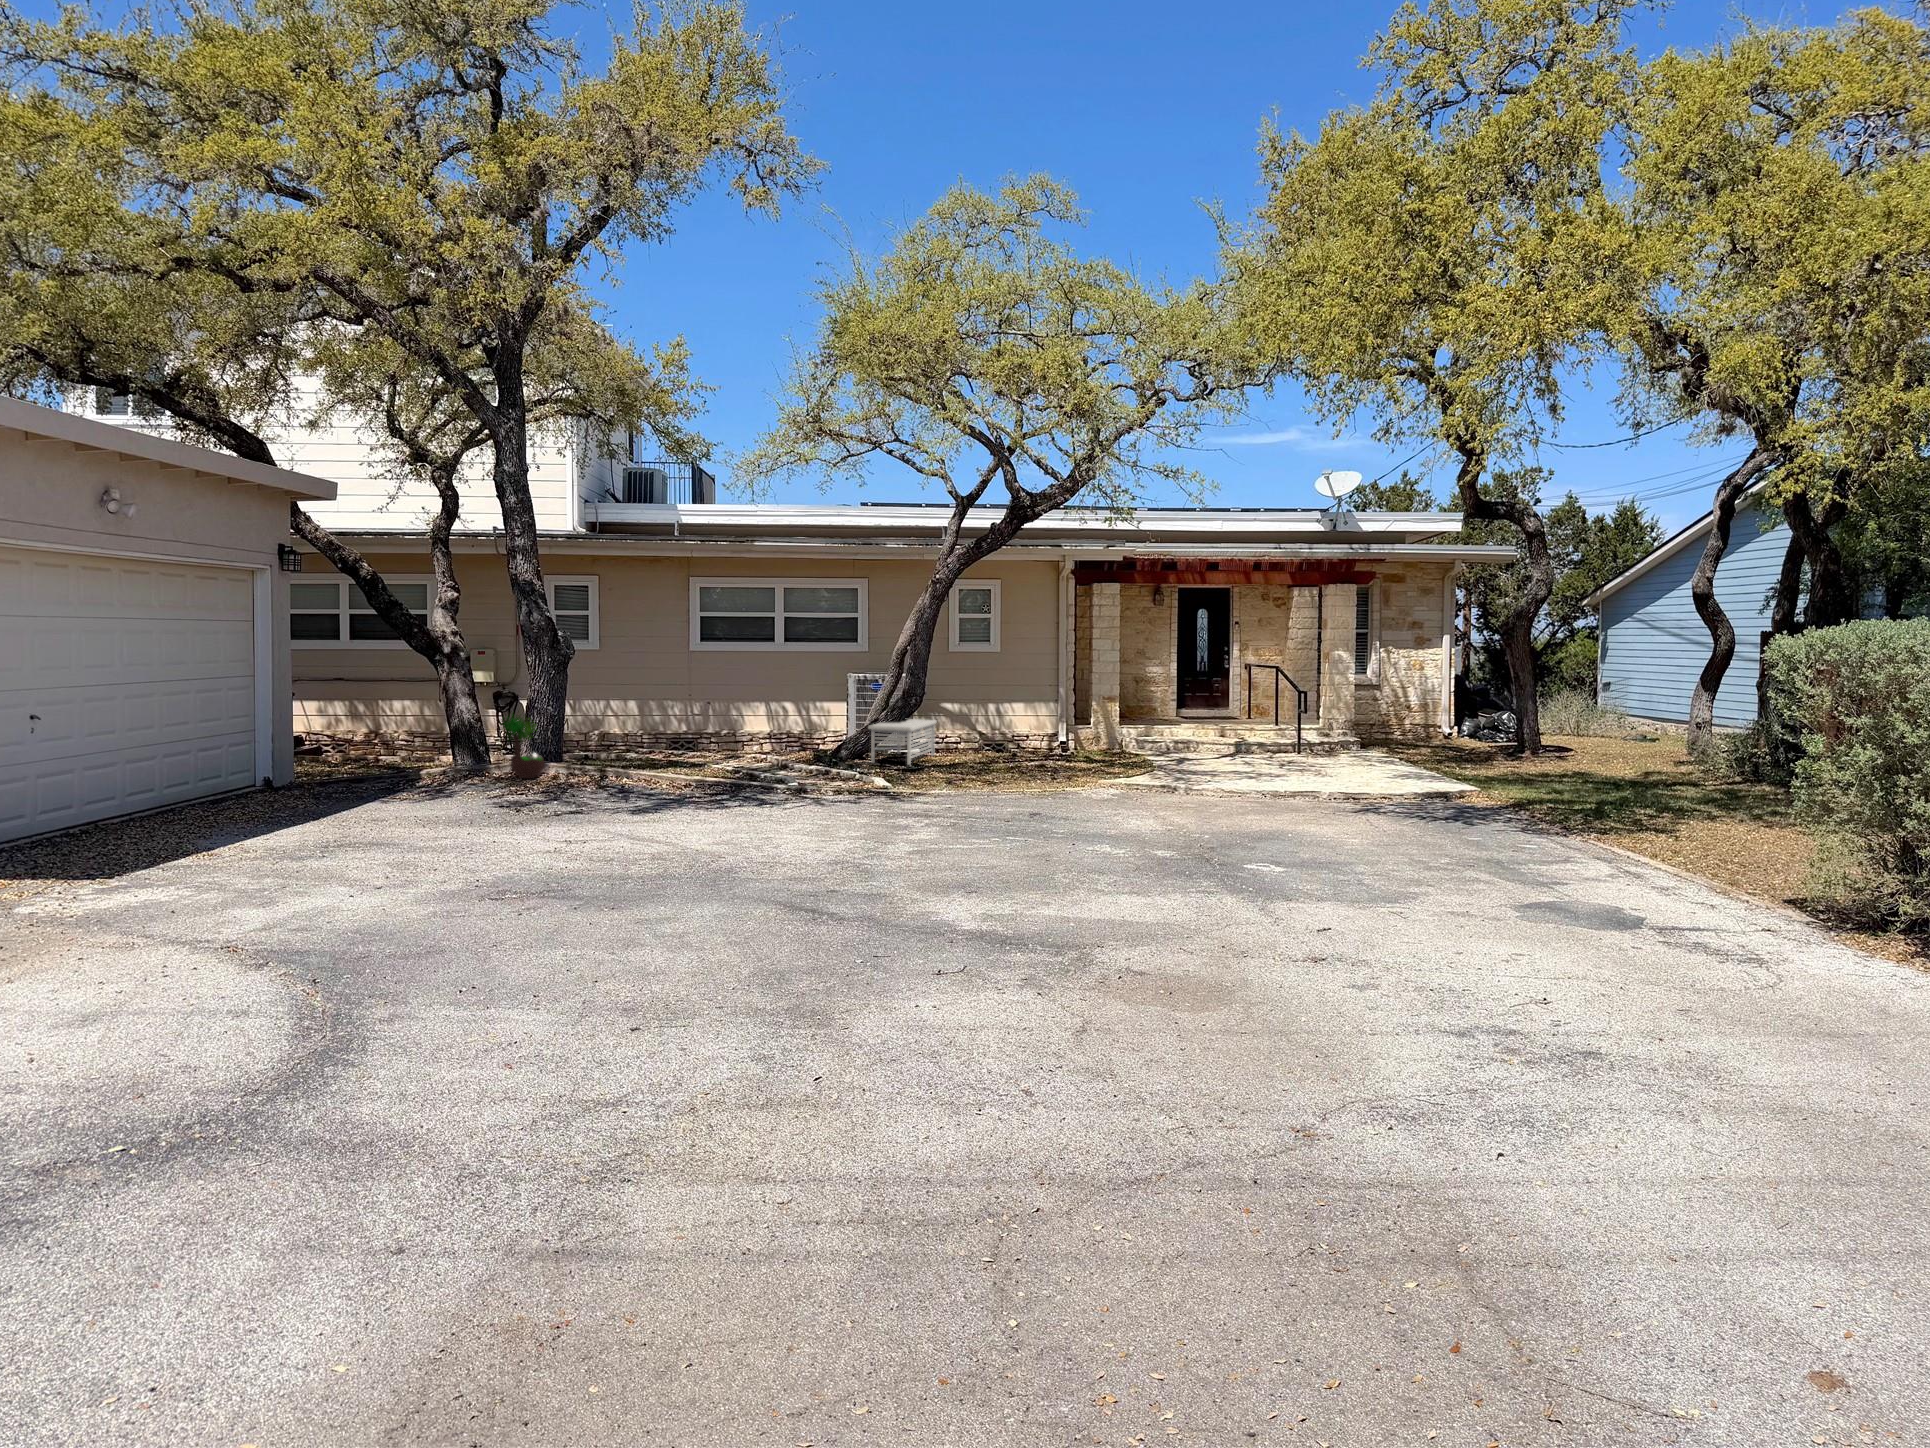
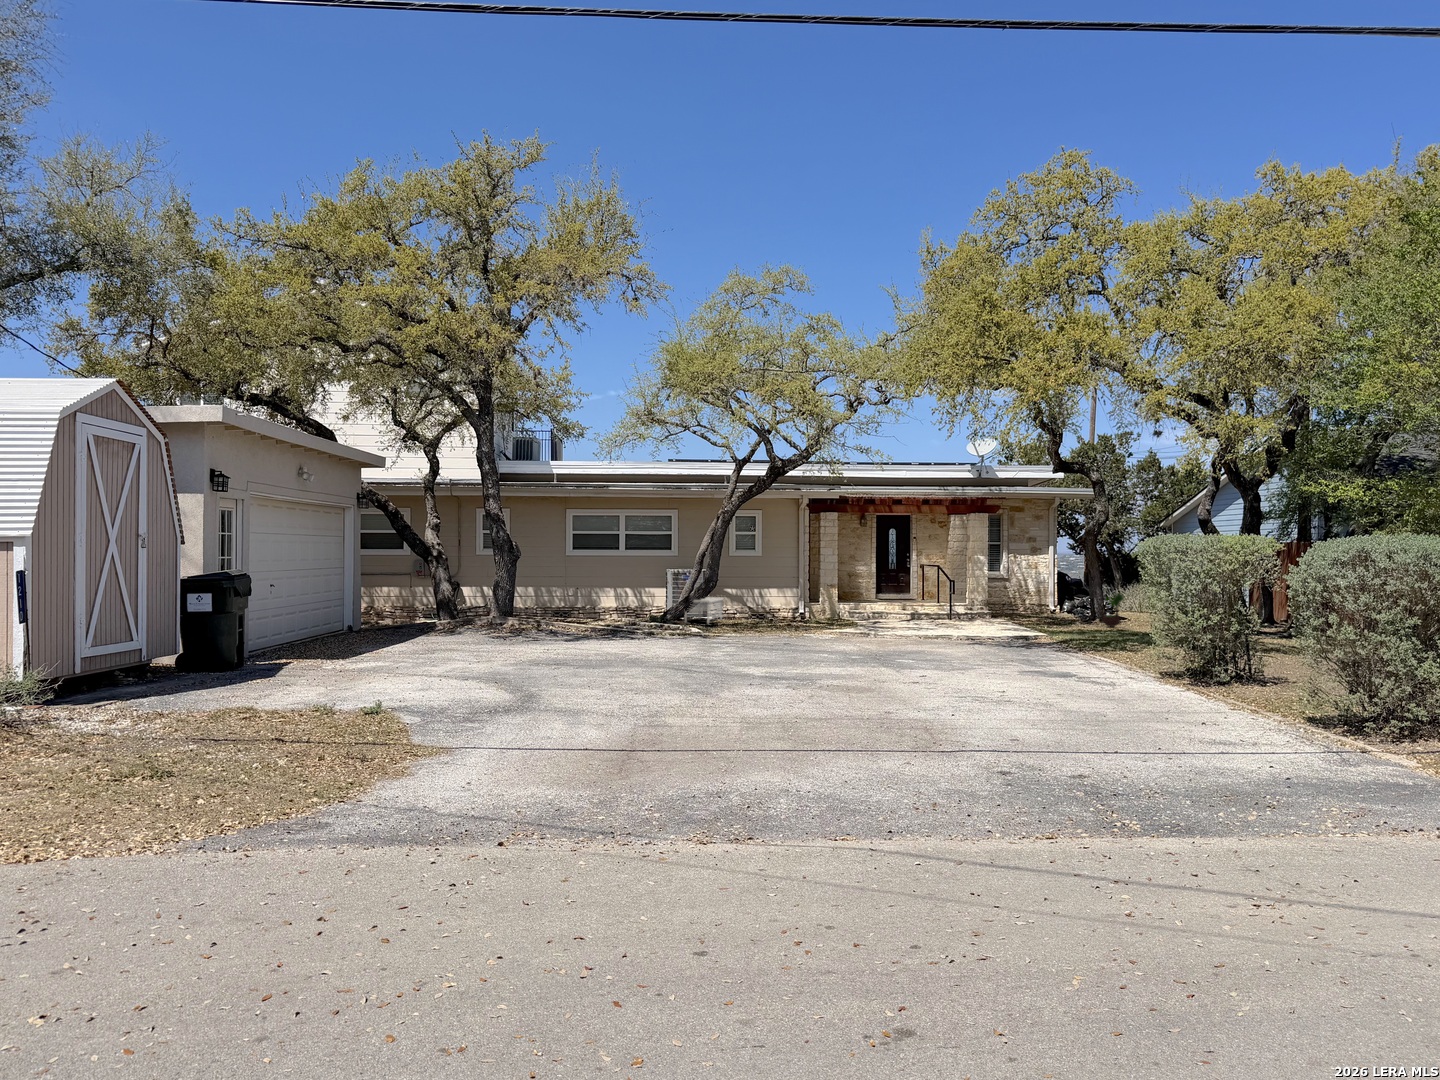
potted tree: present [500,715,544,779] -> present [1103,593,1124,627]

